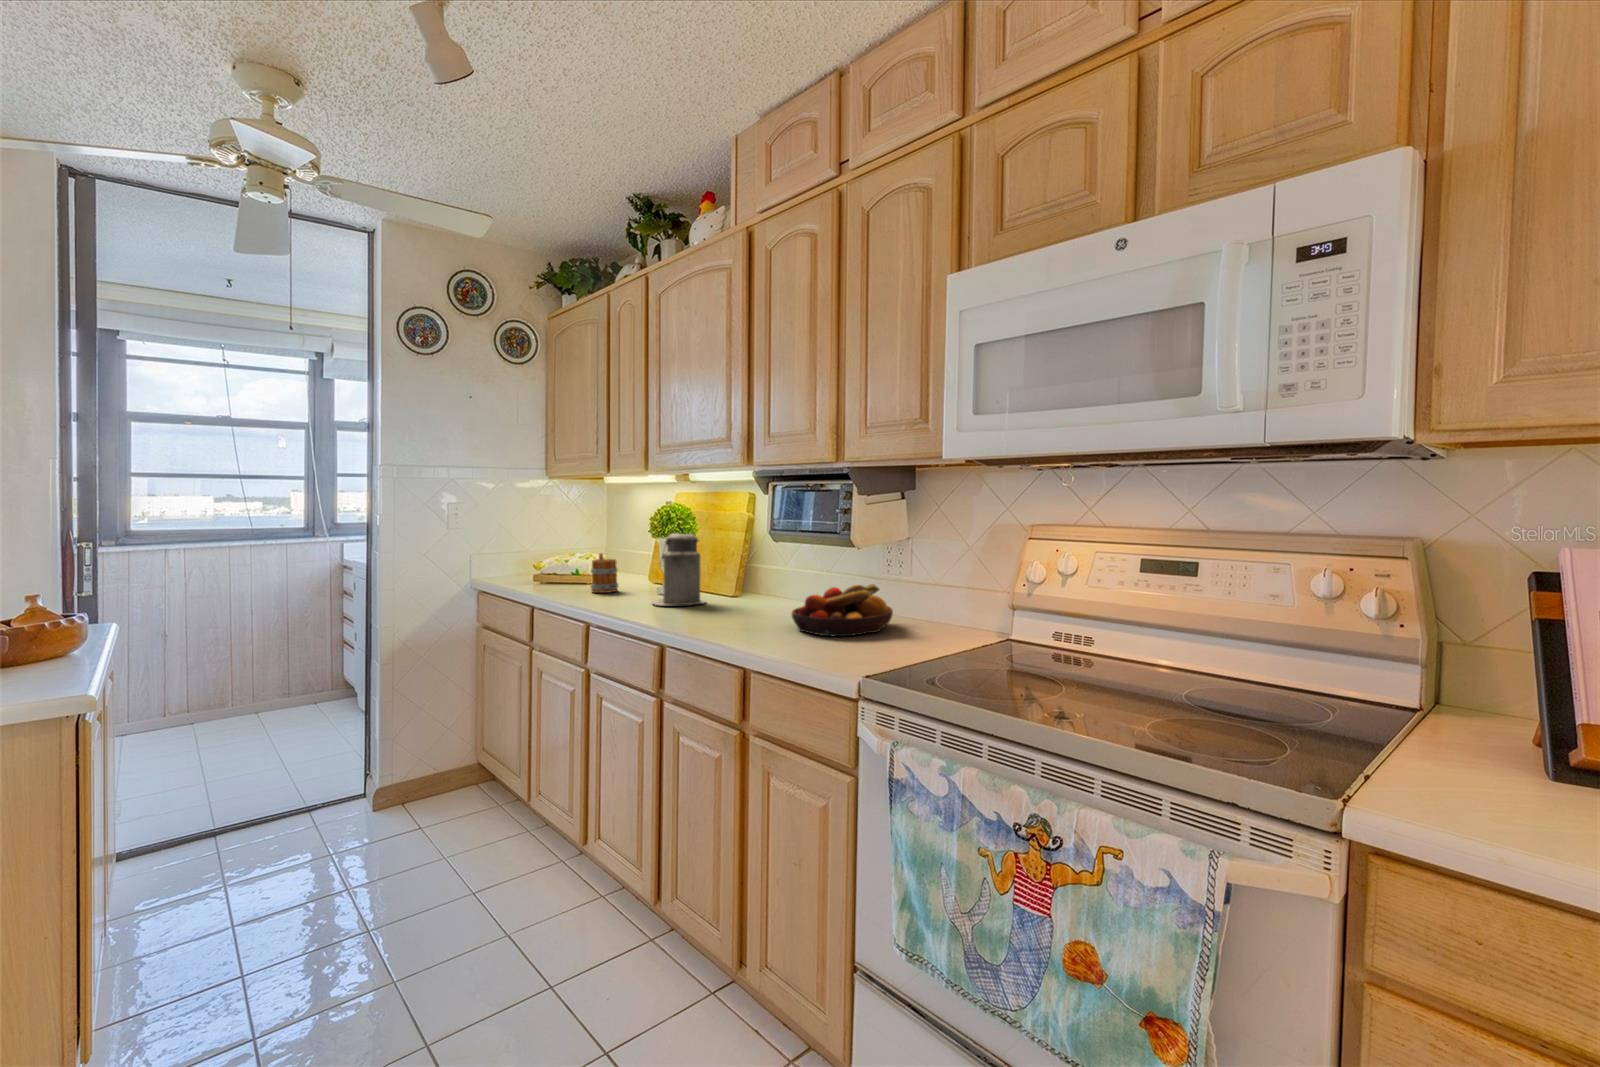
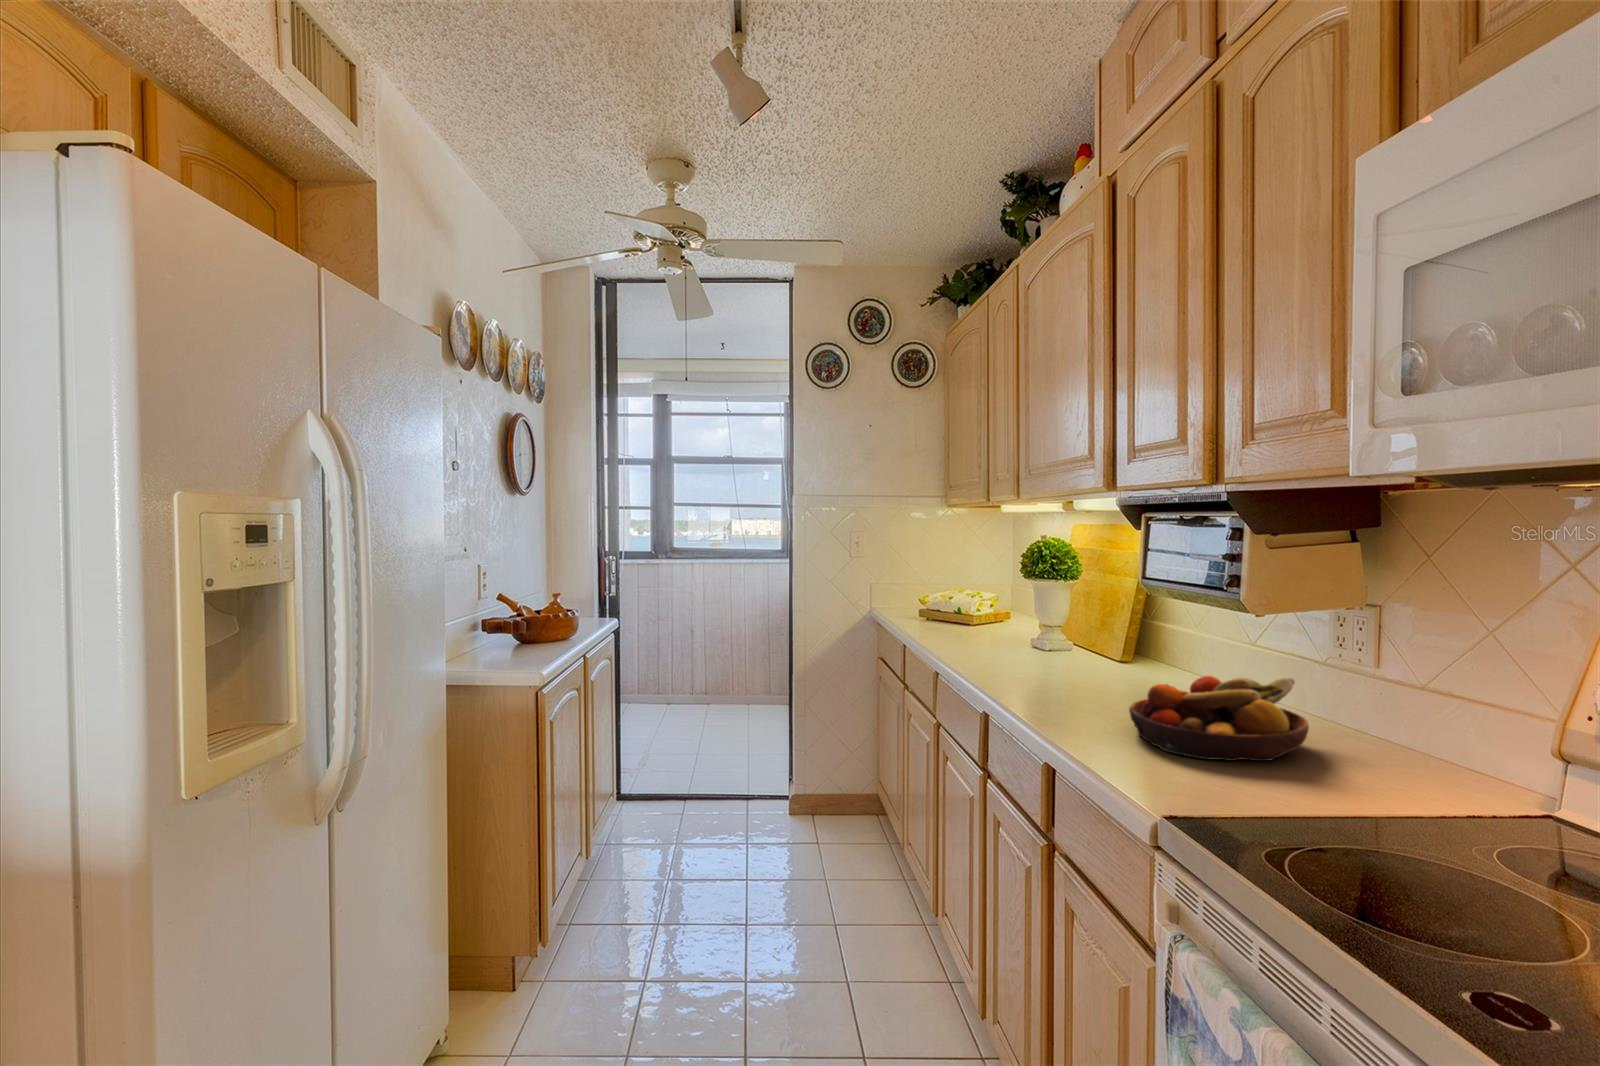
canister: present [652,528,705,605] -> none [999,568,1069,668]
mug: present [591,553,618,593] -> none [957,591,988,637]

